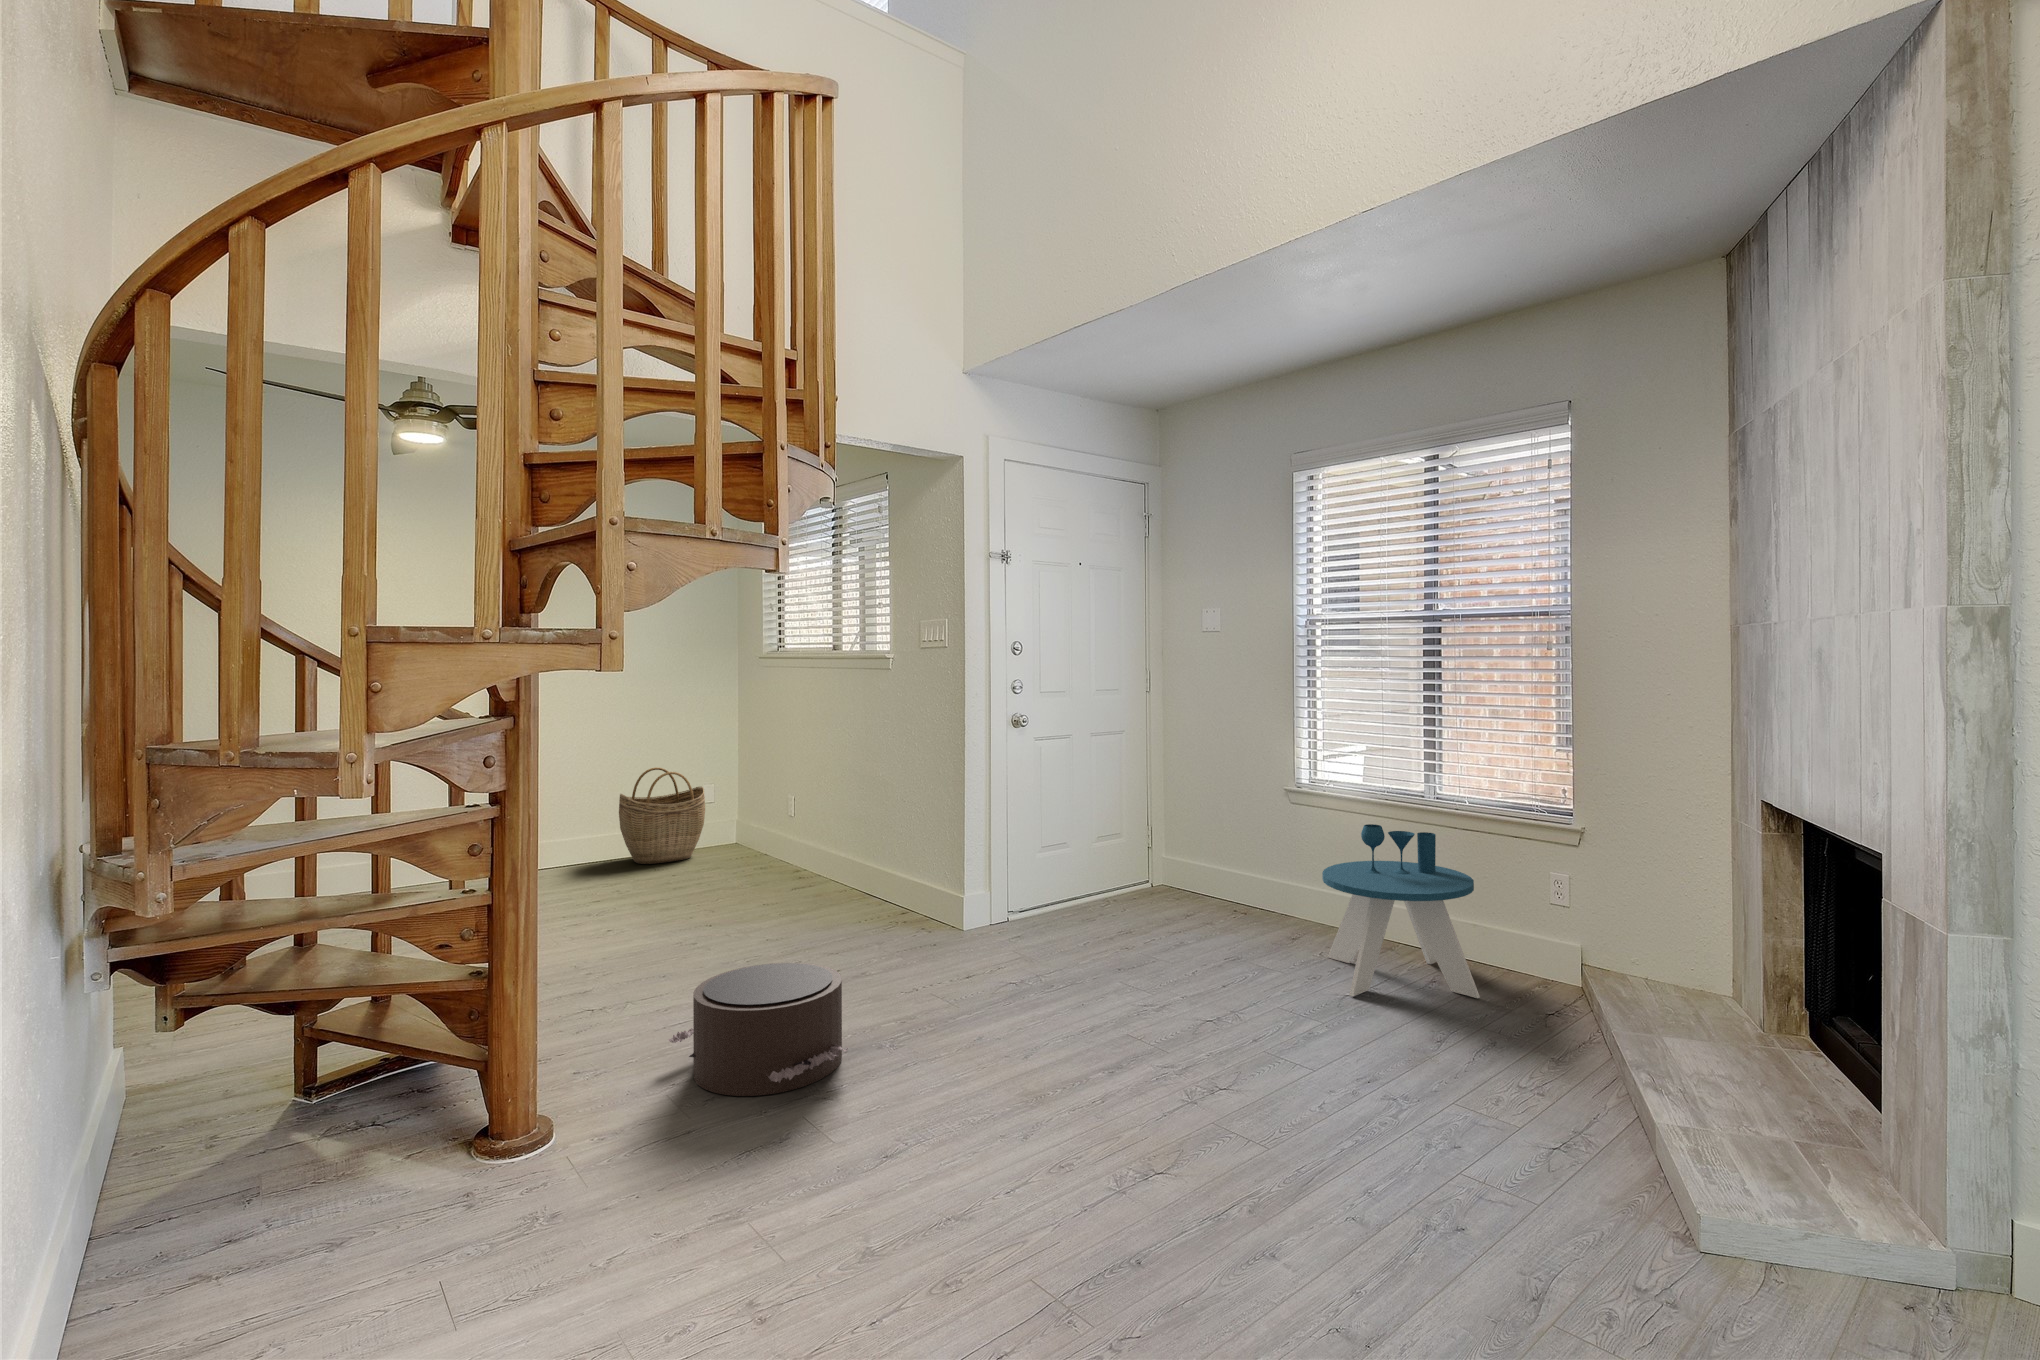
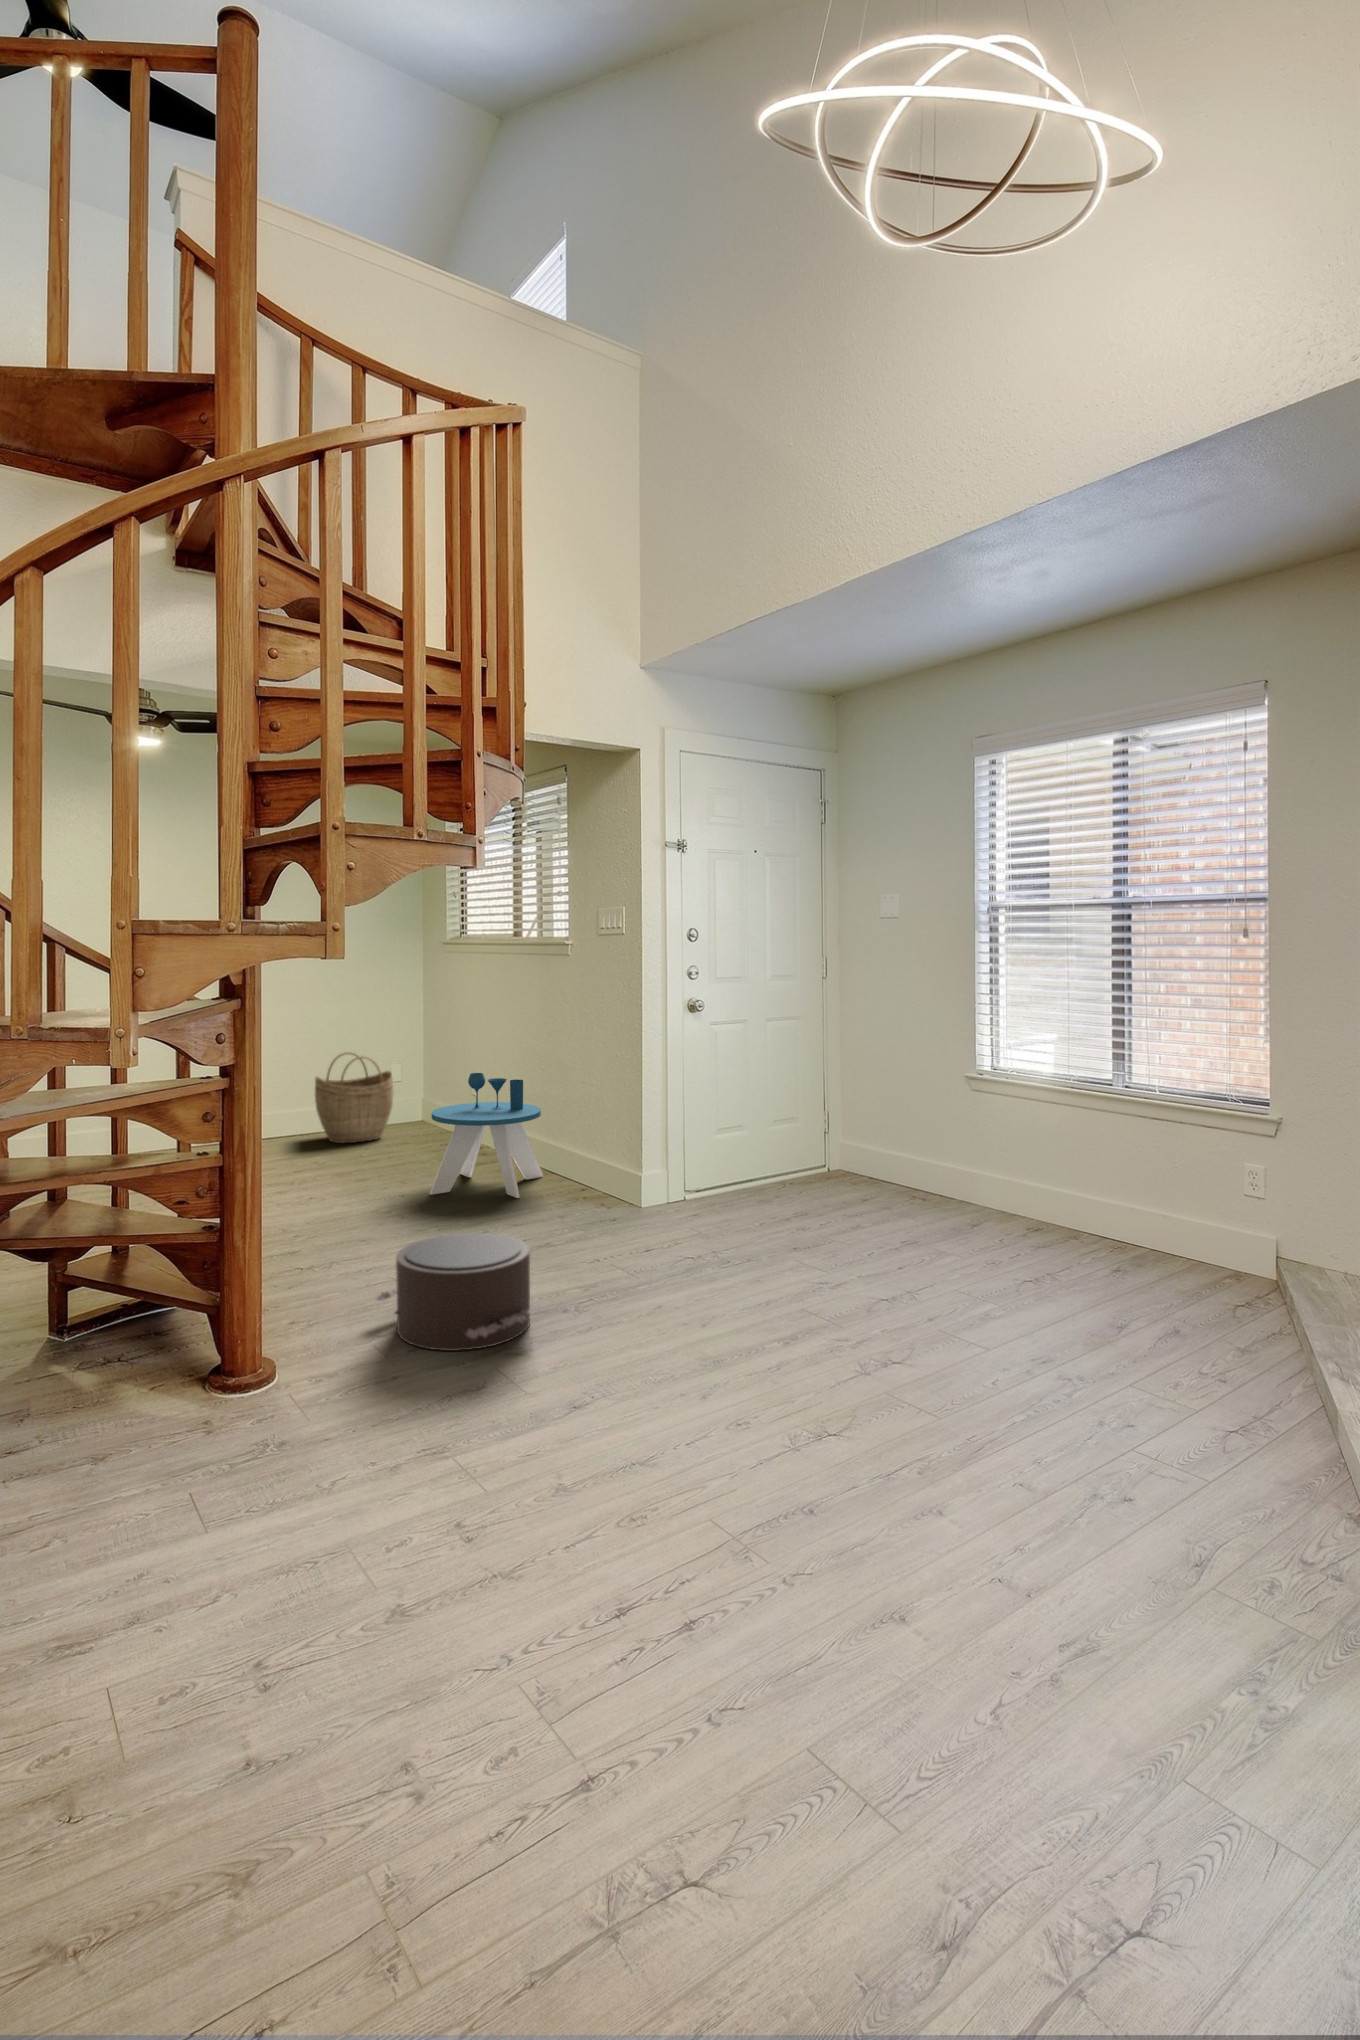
side table: present [1322,824,1480,998] -> present [430,1073,543,1198]

